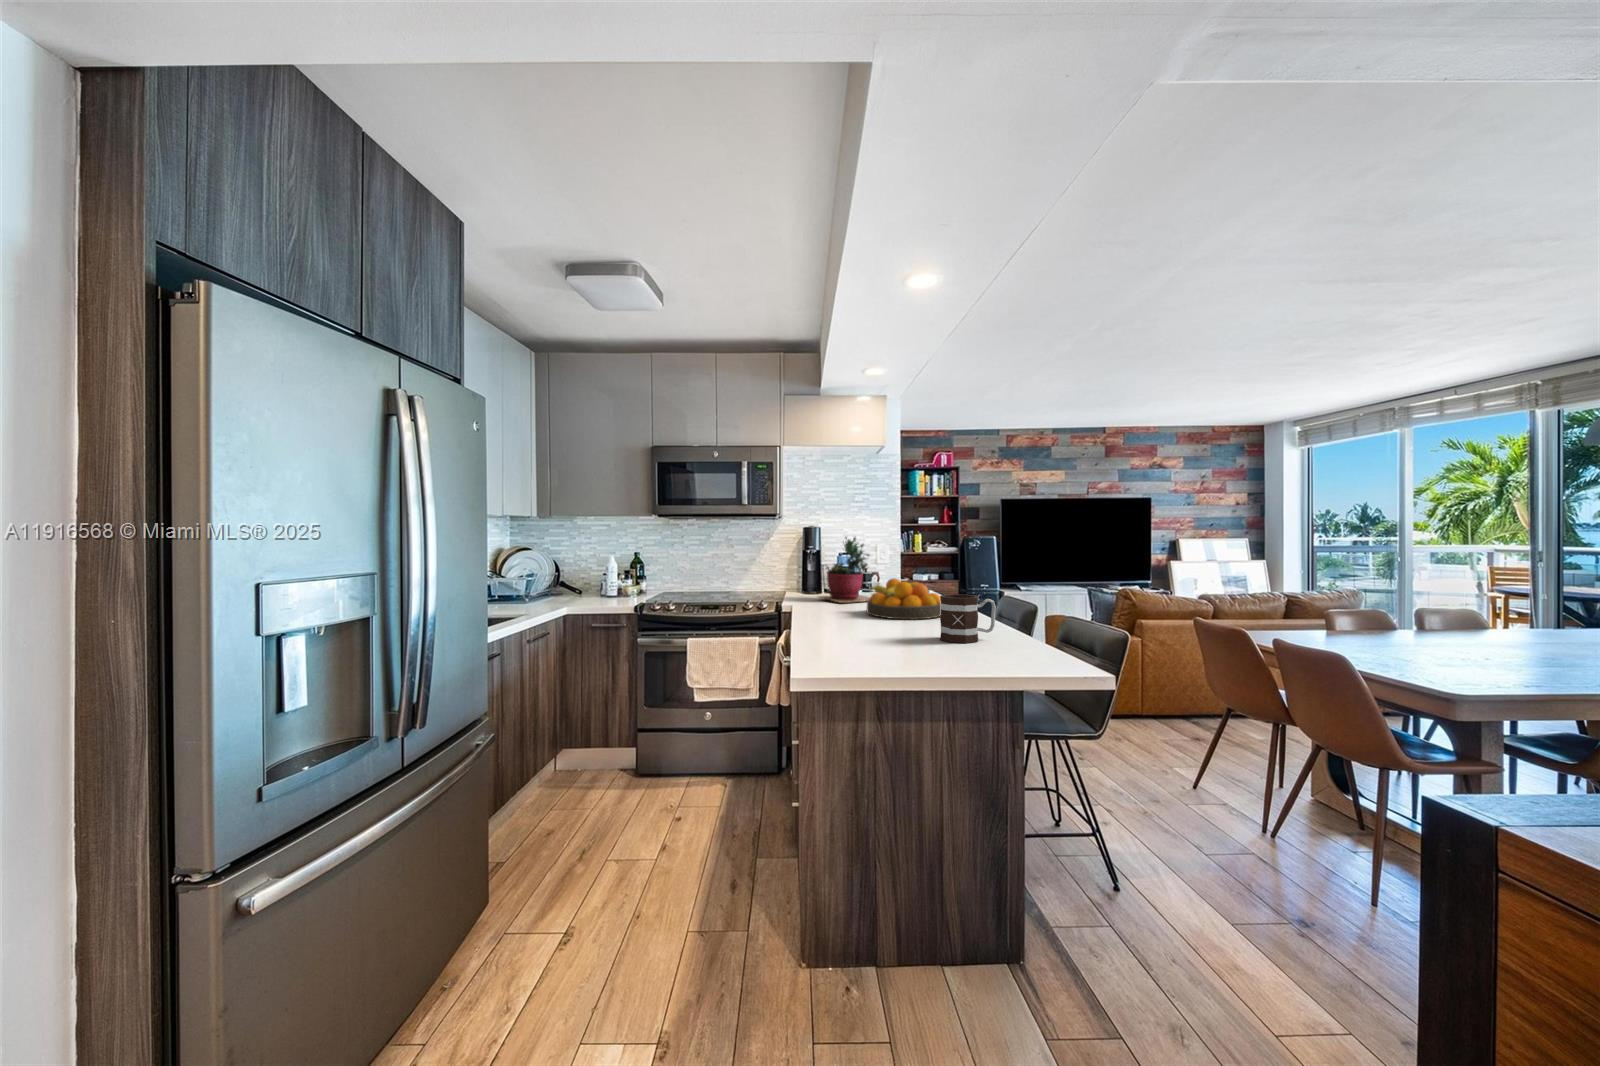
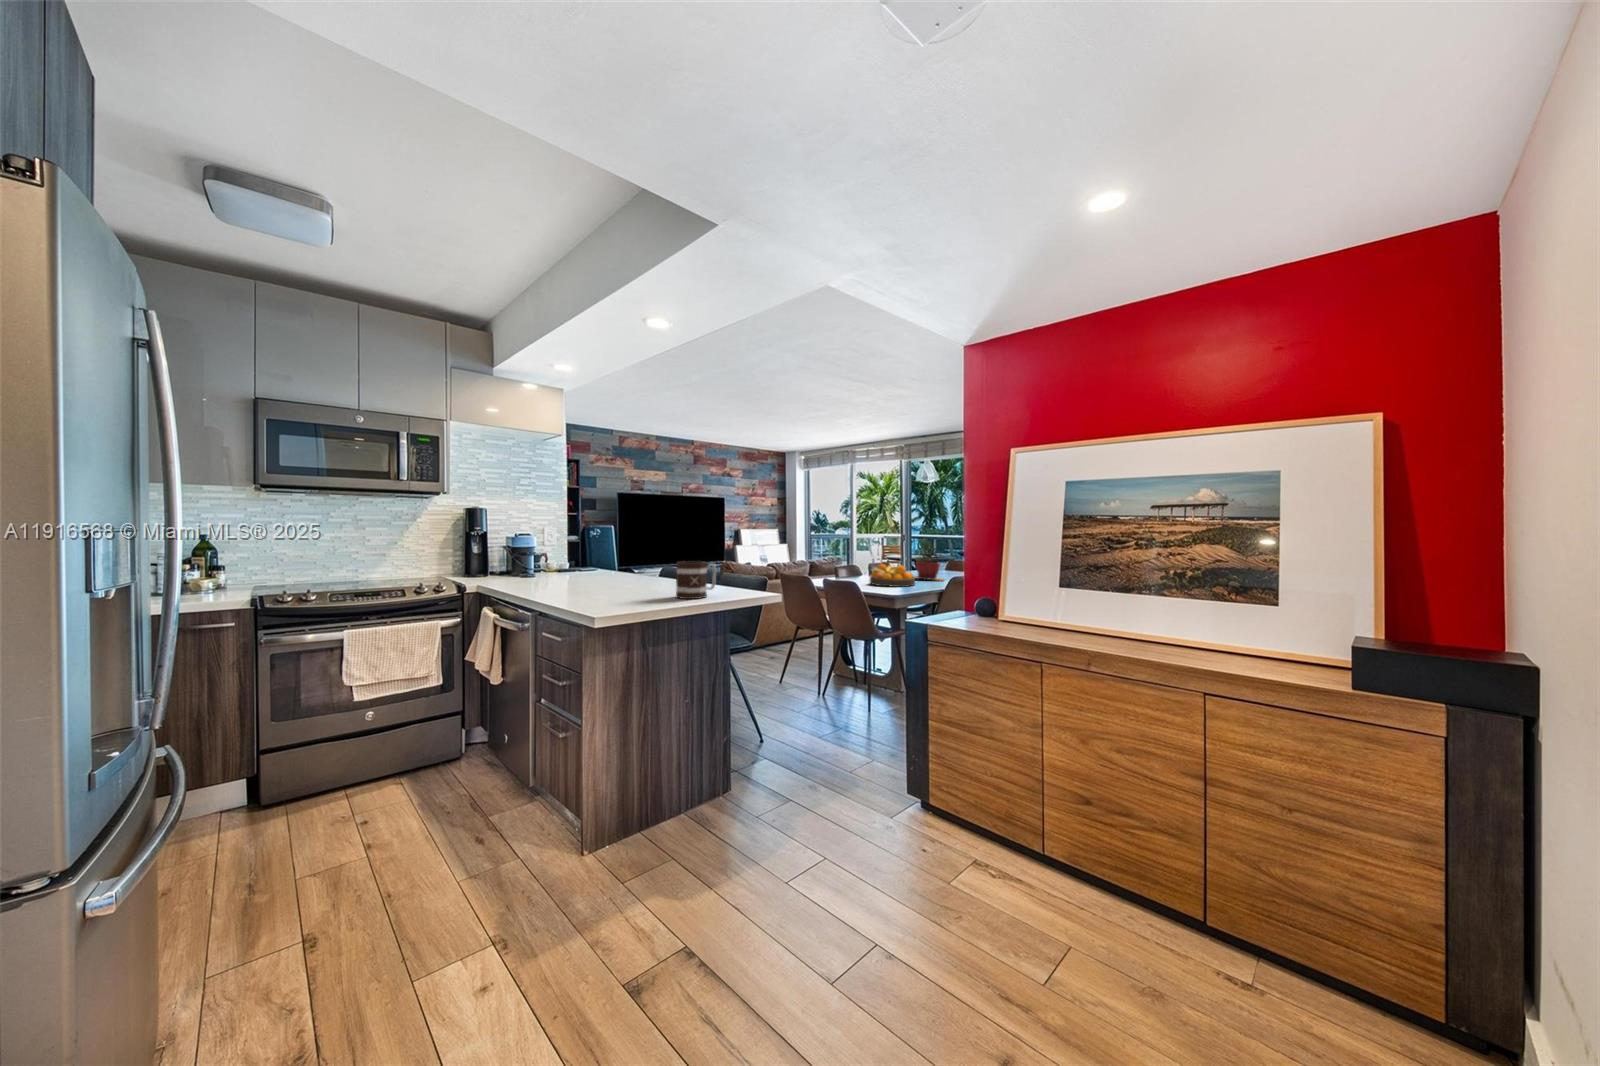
succulent plant: present [819,537,870,603] -> present [915,540,944,580]
fruit bowl: present [867,578,941,620] -> present [870,564,915,587]

